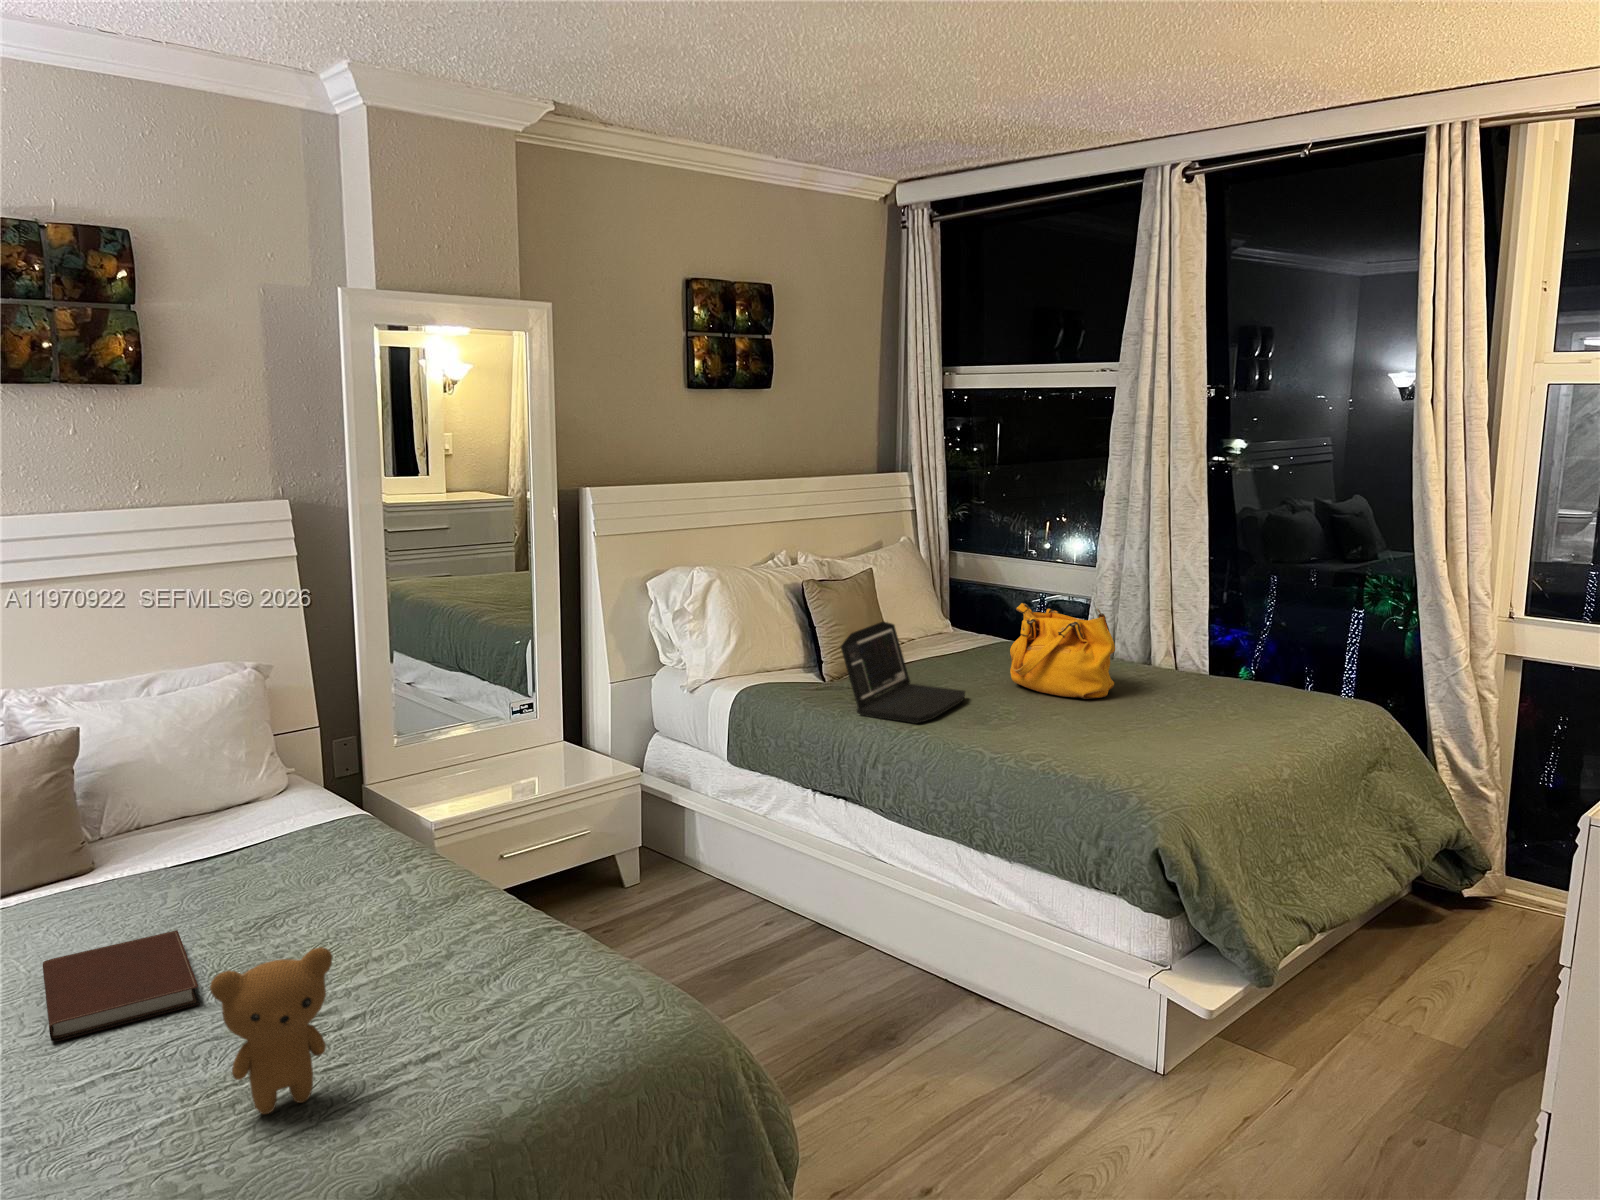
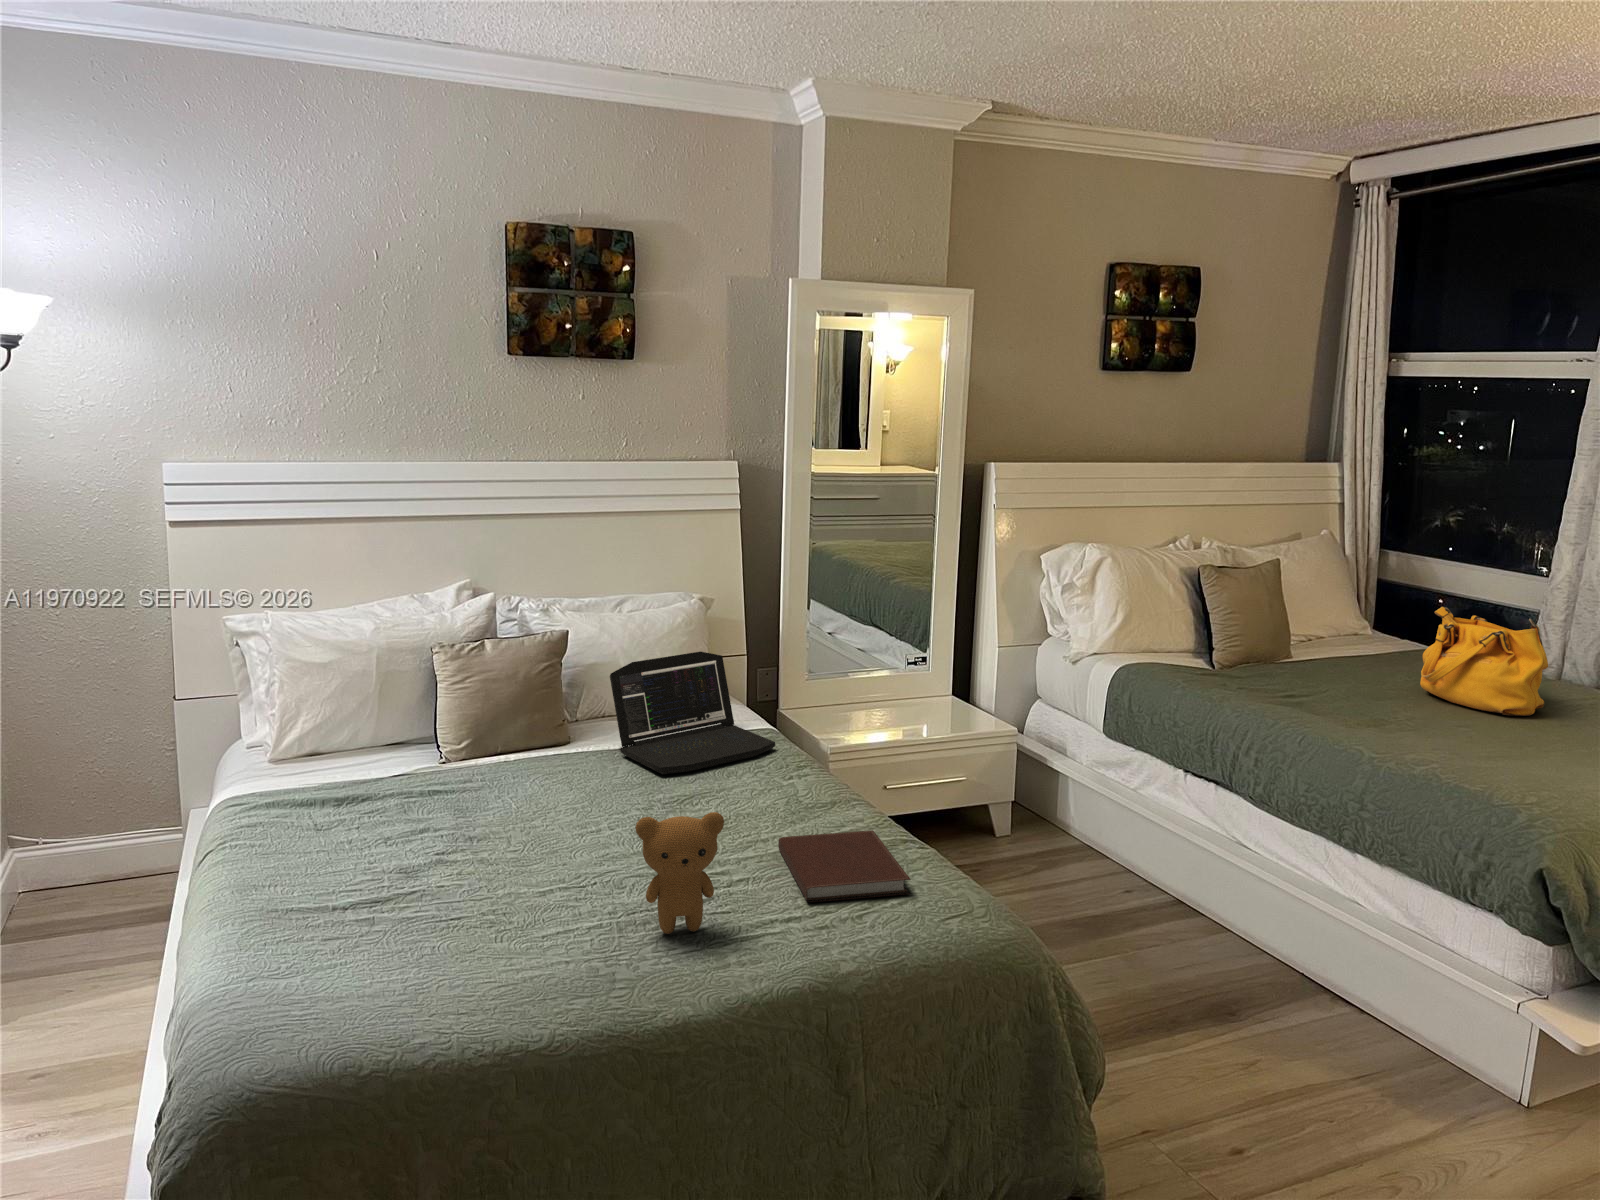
laptop: present [841,622,965,724] -> present [610,652,775,774]
notebook: present [43,930,200,1041] -> present [778,830,910,902]

